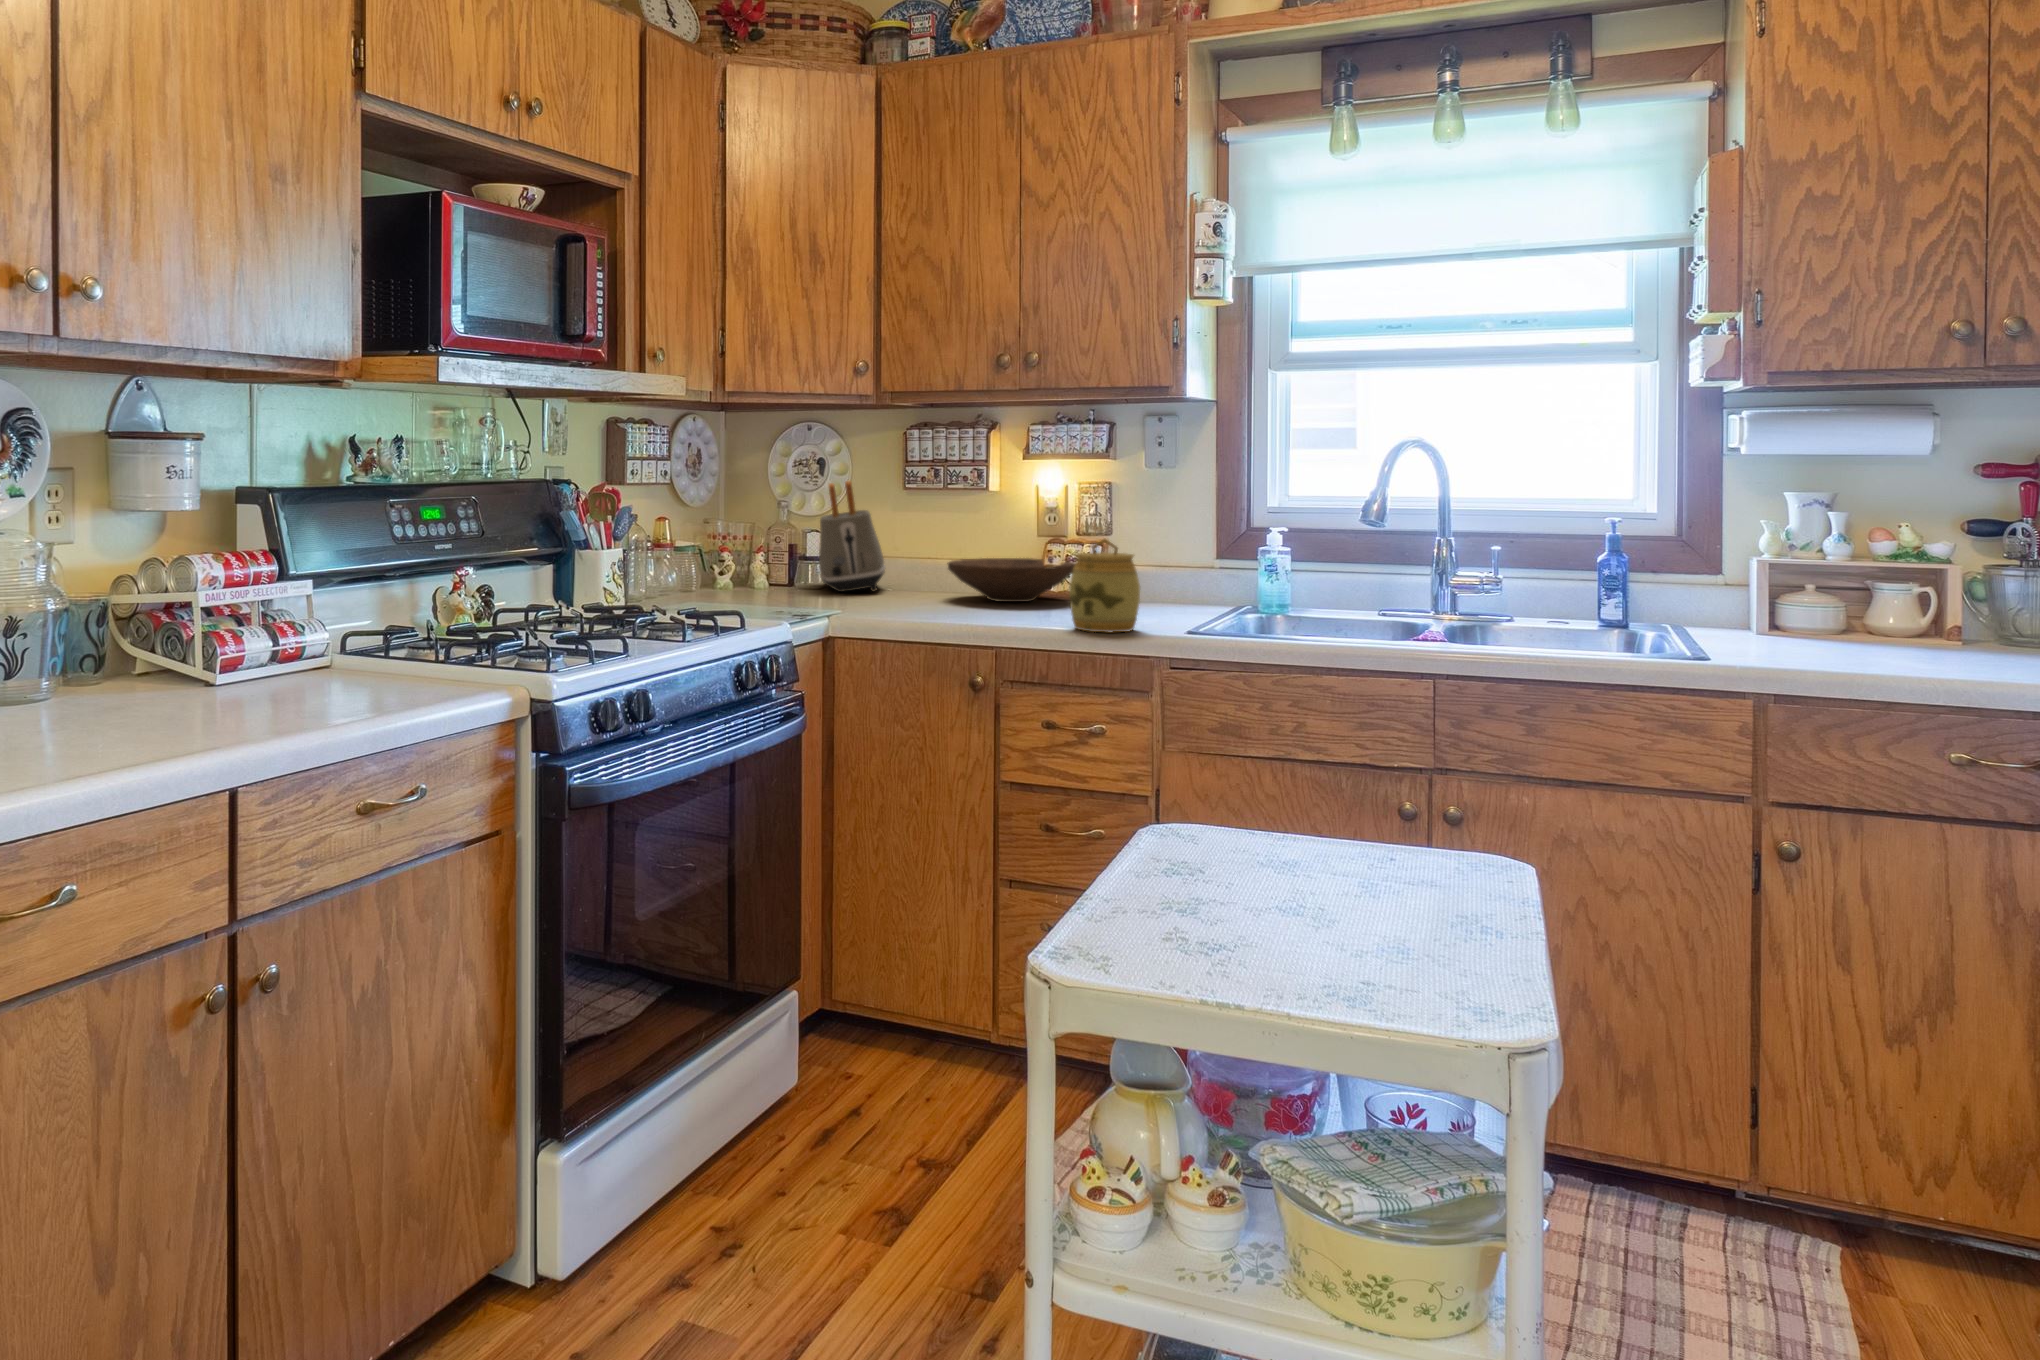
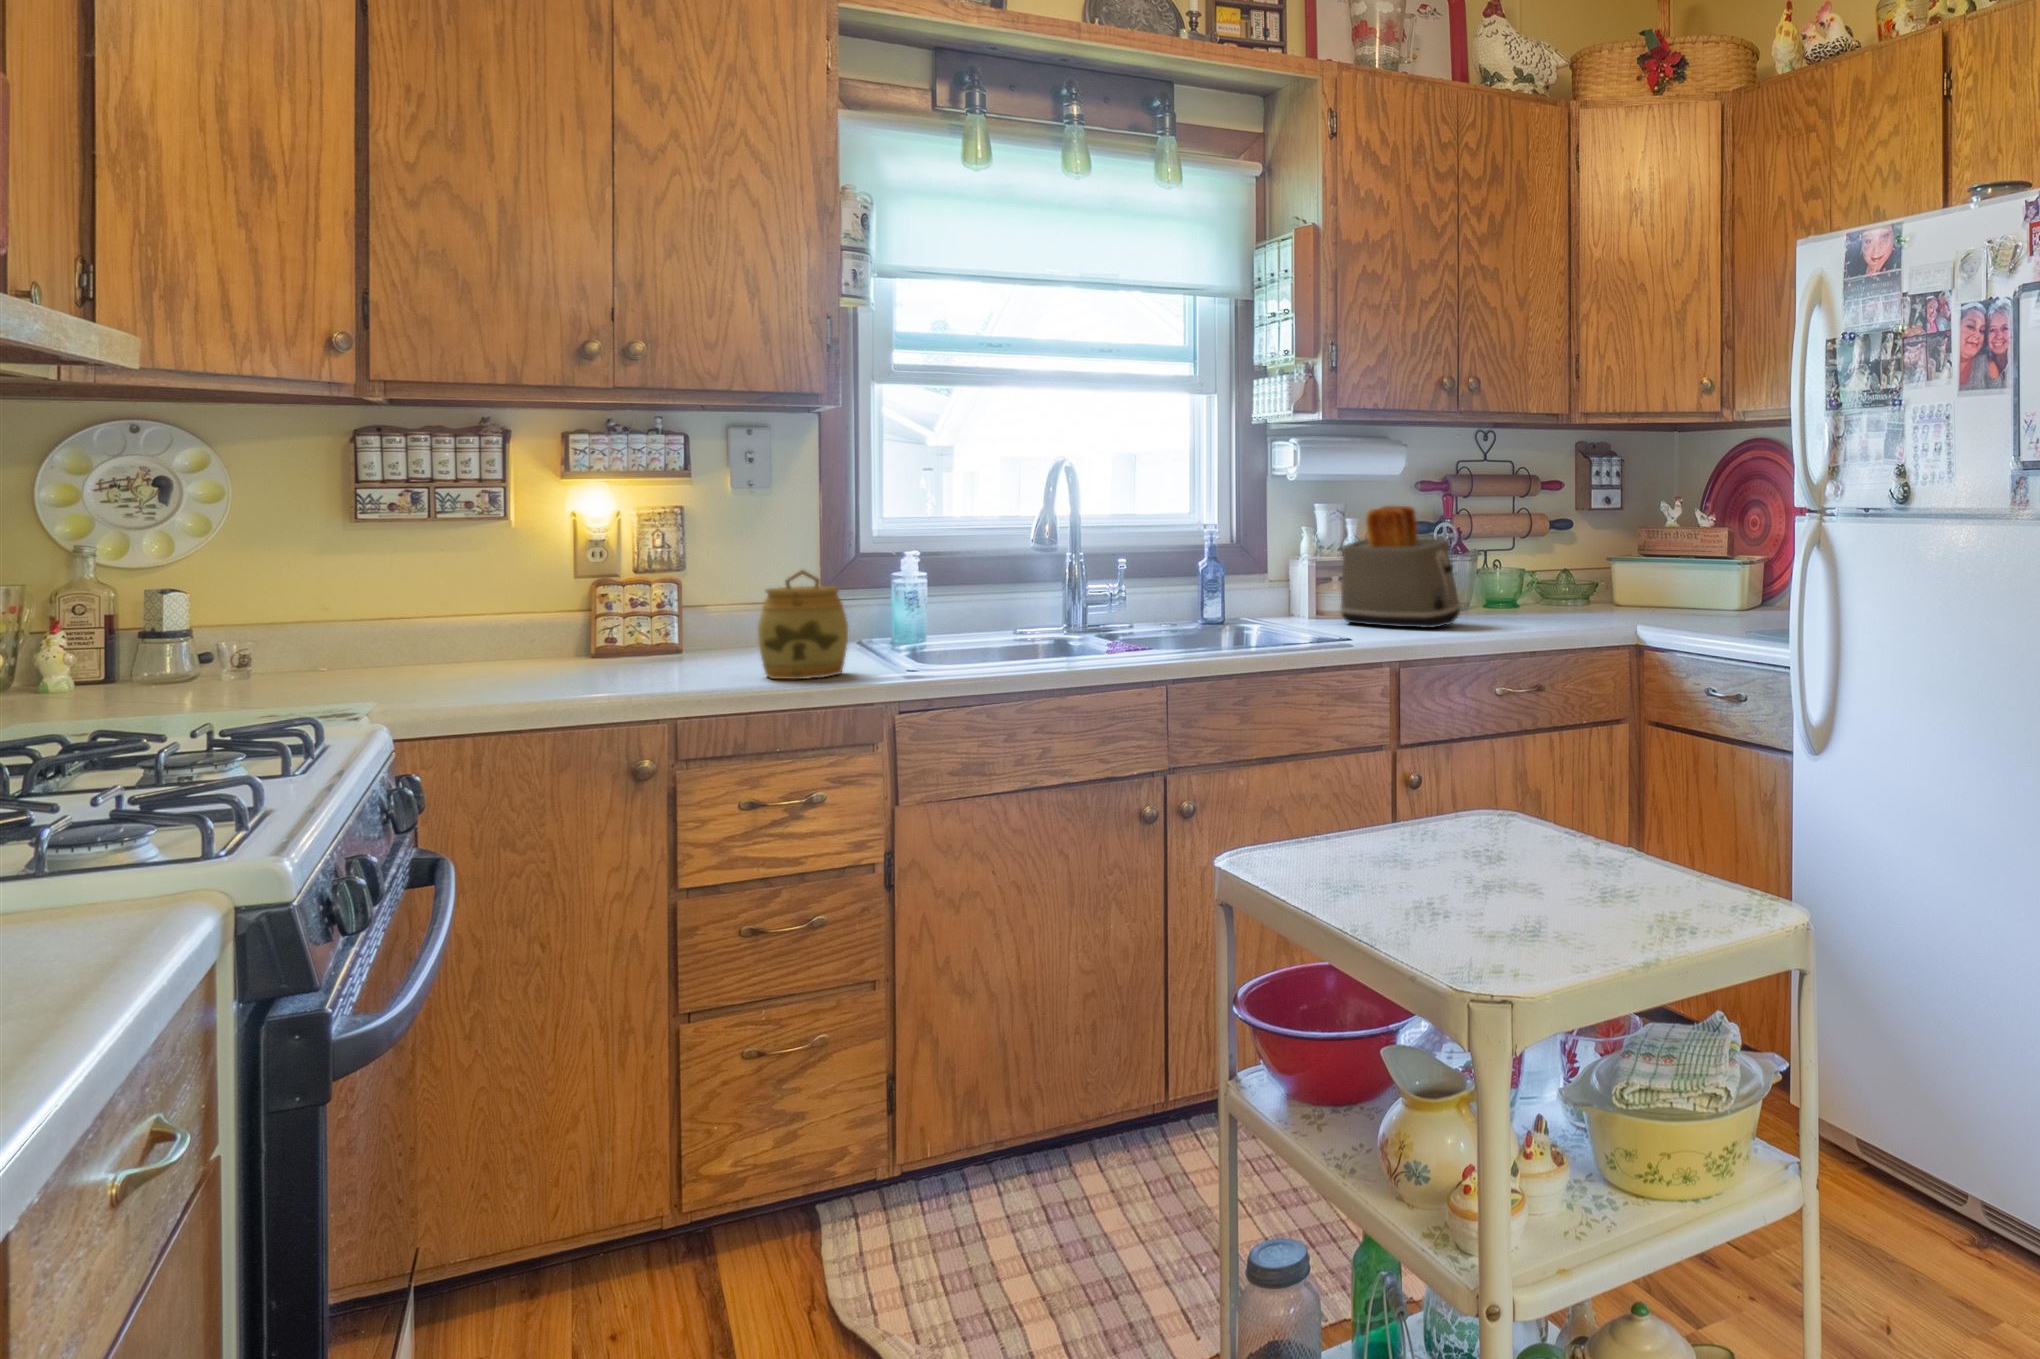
toaster: present [819,481,885,592] -> present [1340,506,1460,628]
wooden bowl: present [947,558,1076,602] -> none [472,606,670,665]

